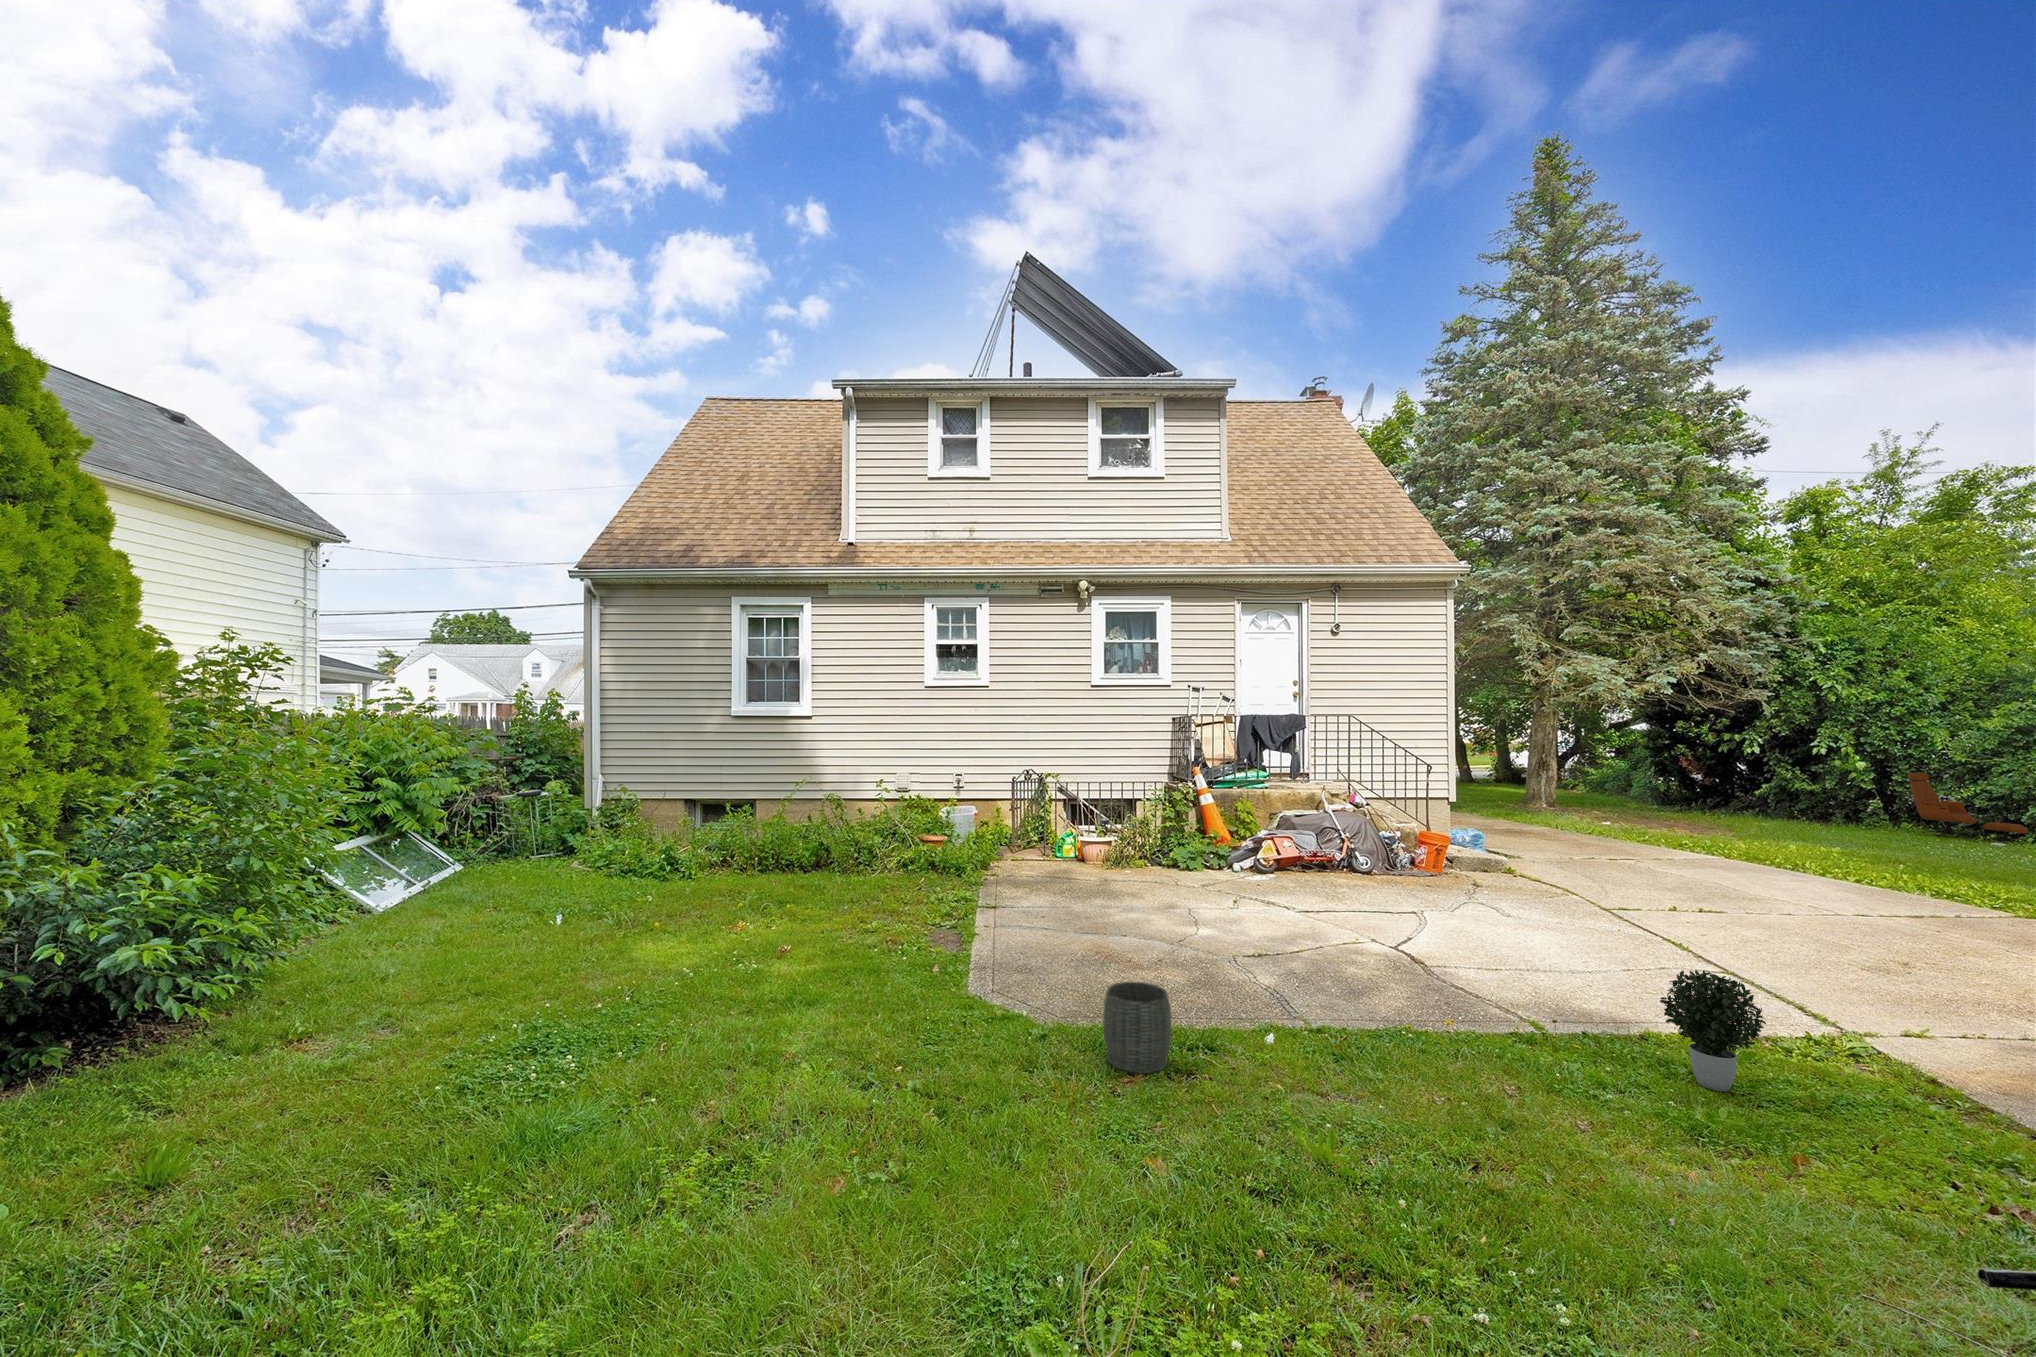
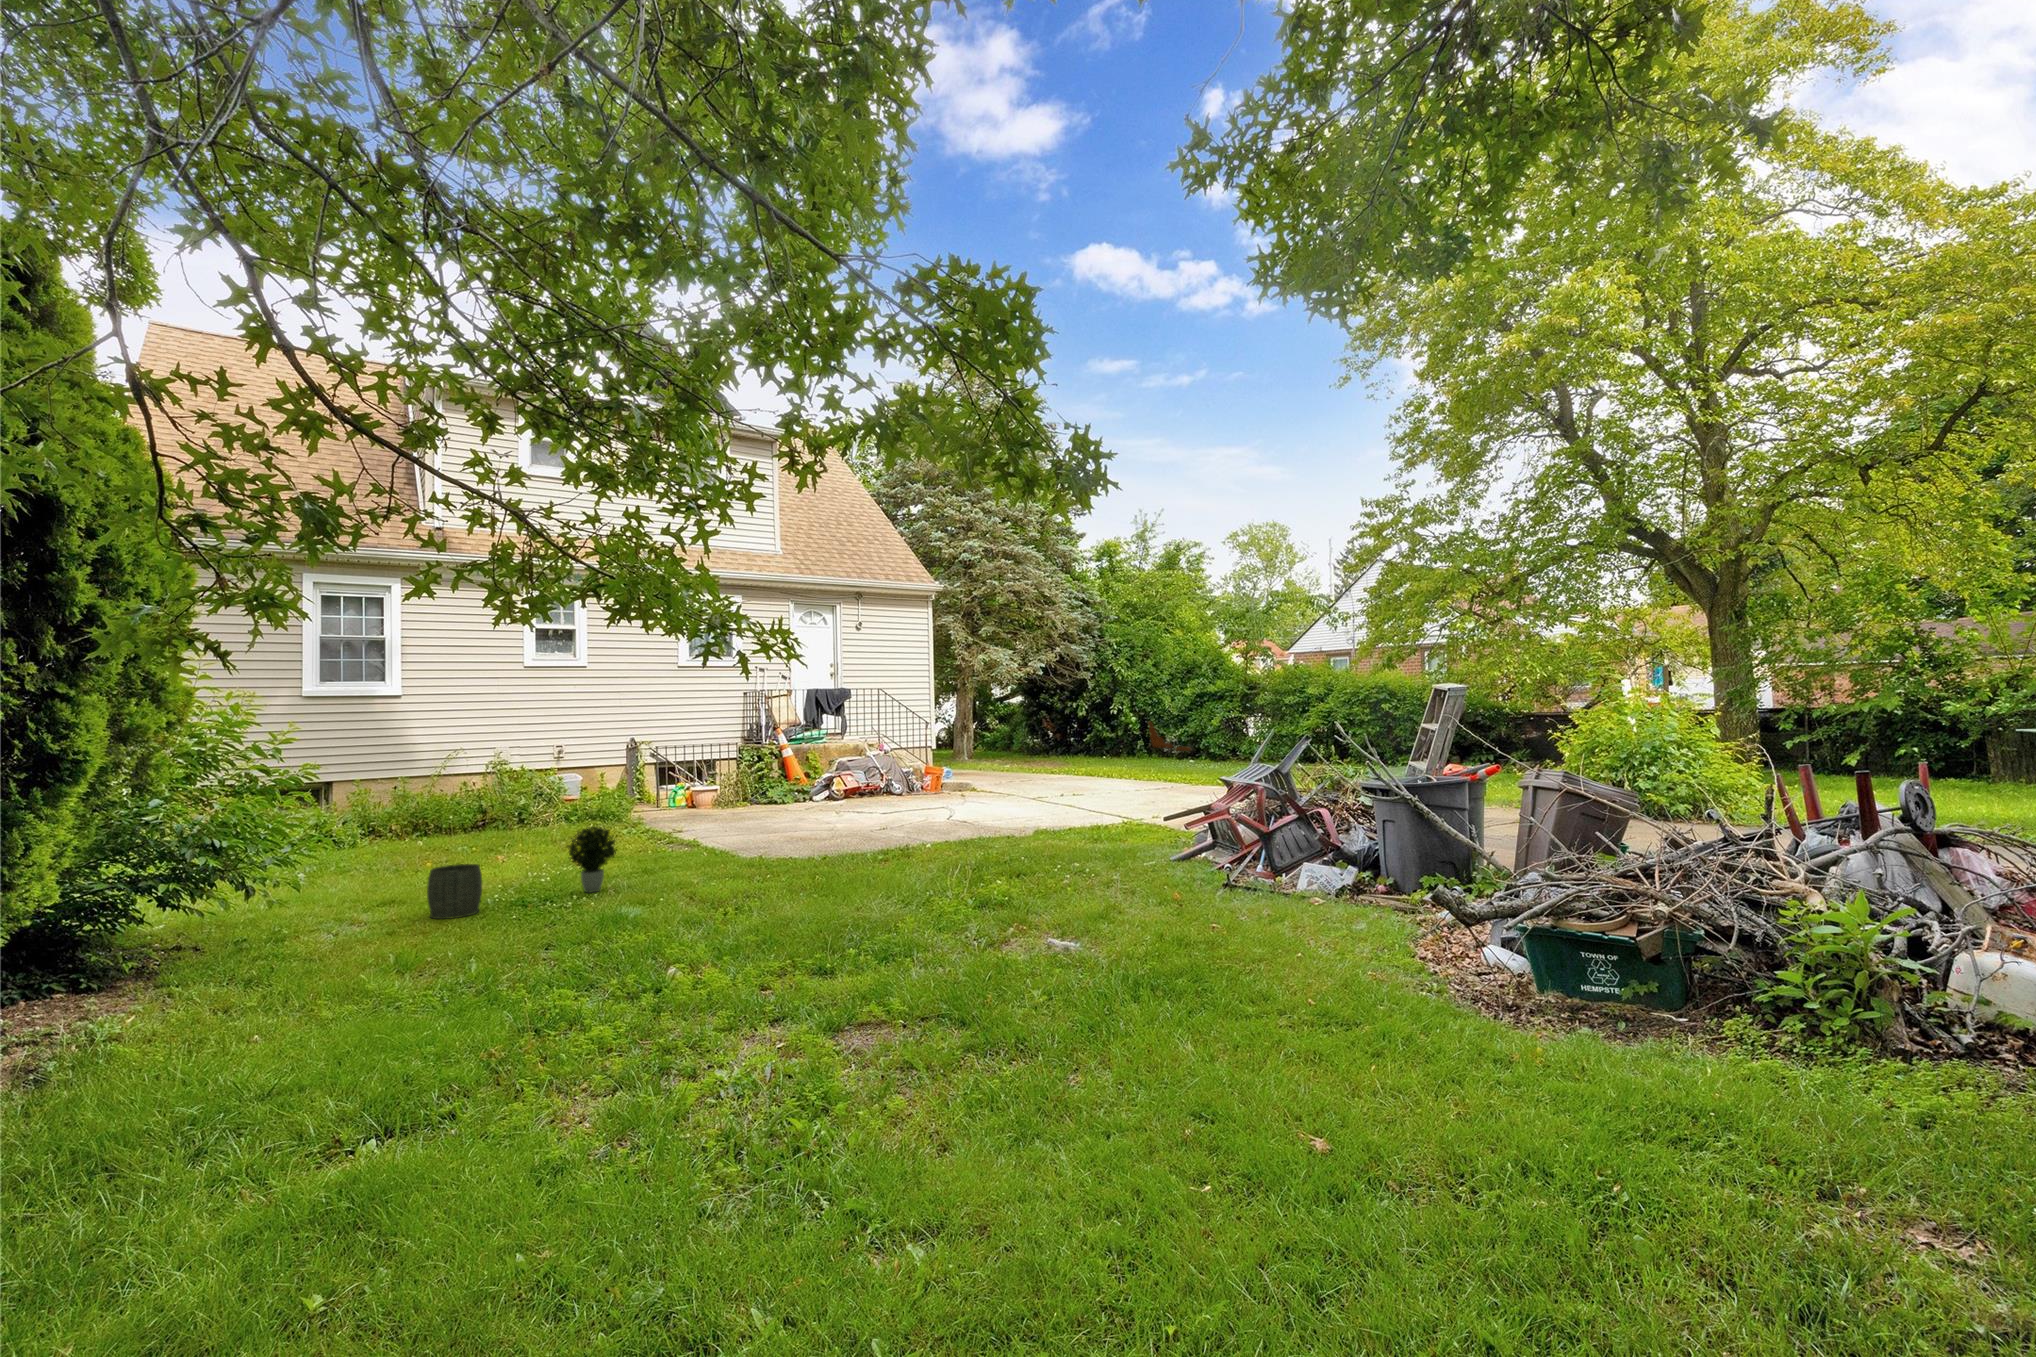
potted plant: present [1660,970,1766,1092] -> present [568,826,616,893]
woven basket: present [1103,982,1171,1073] -> present [427,864,482,919]

